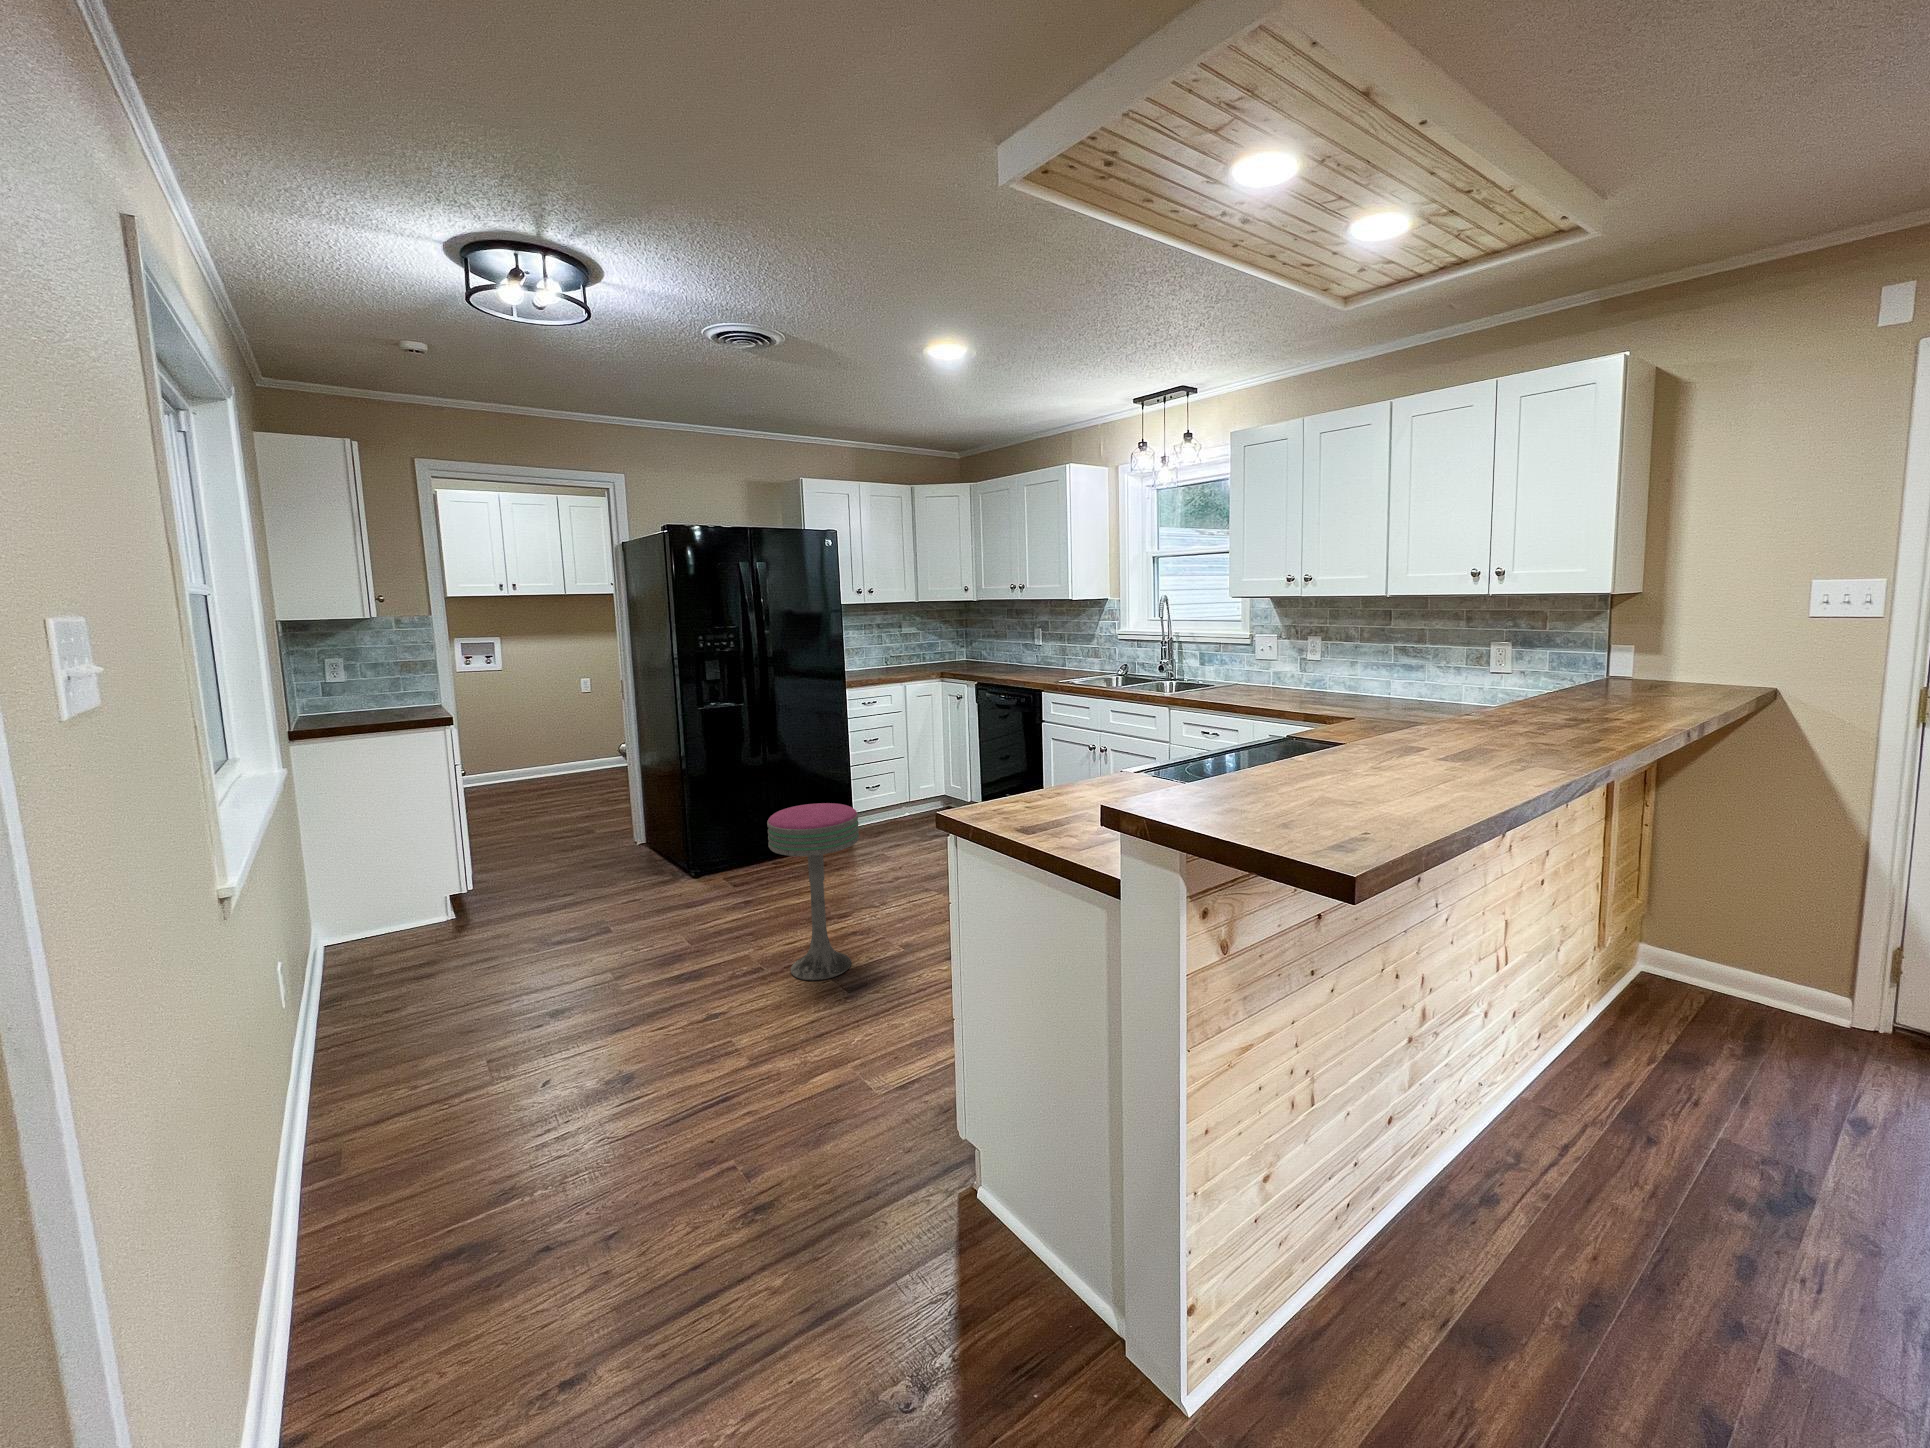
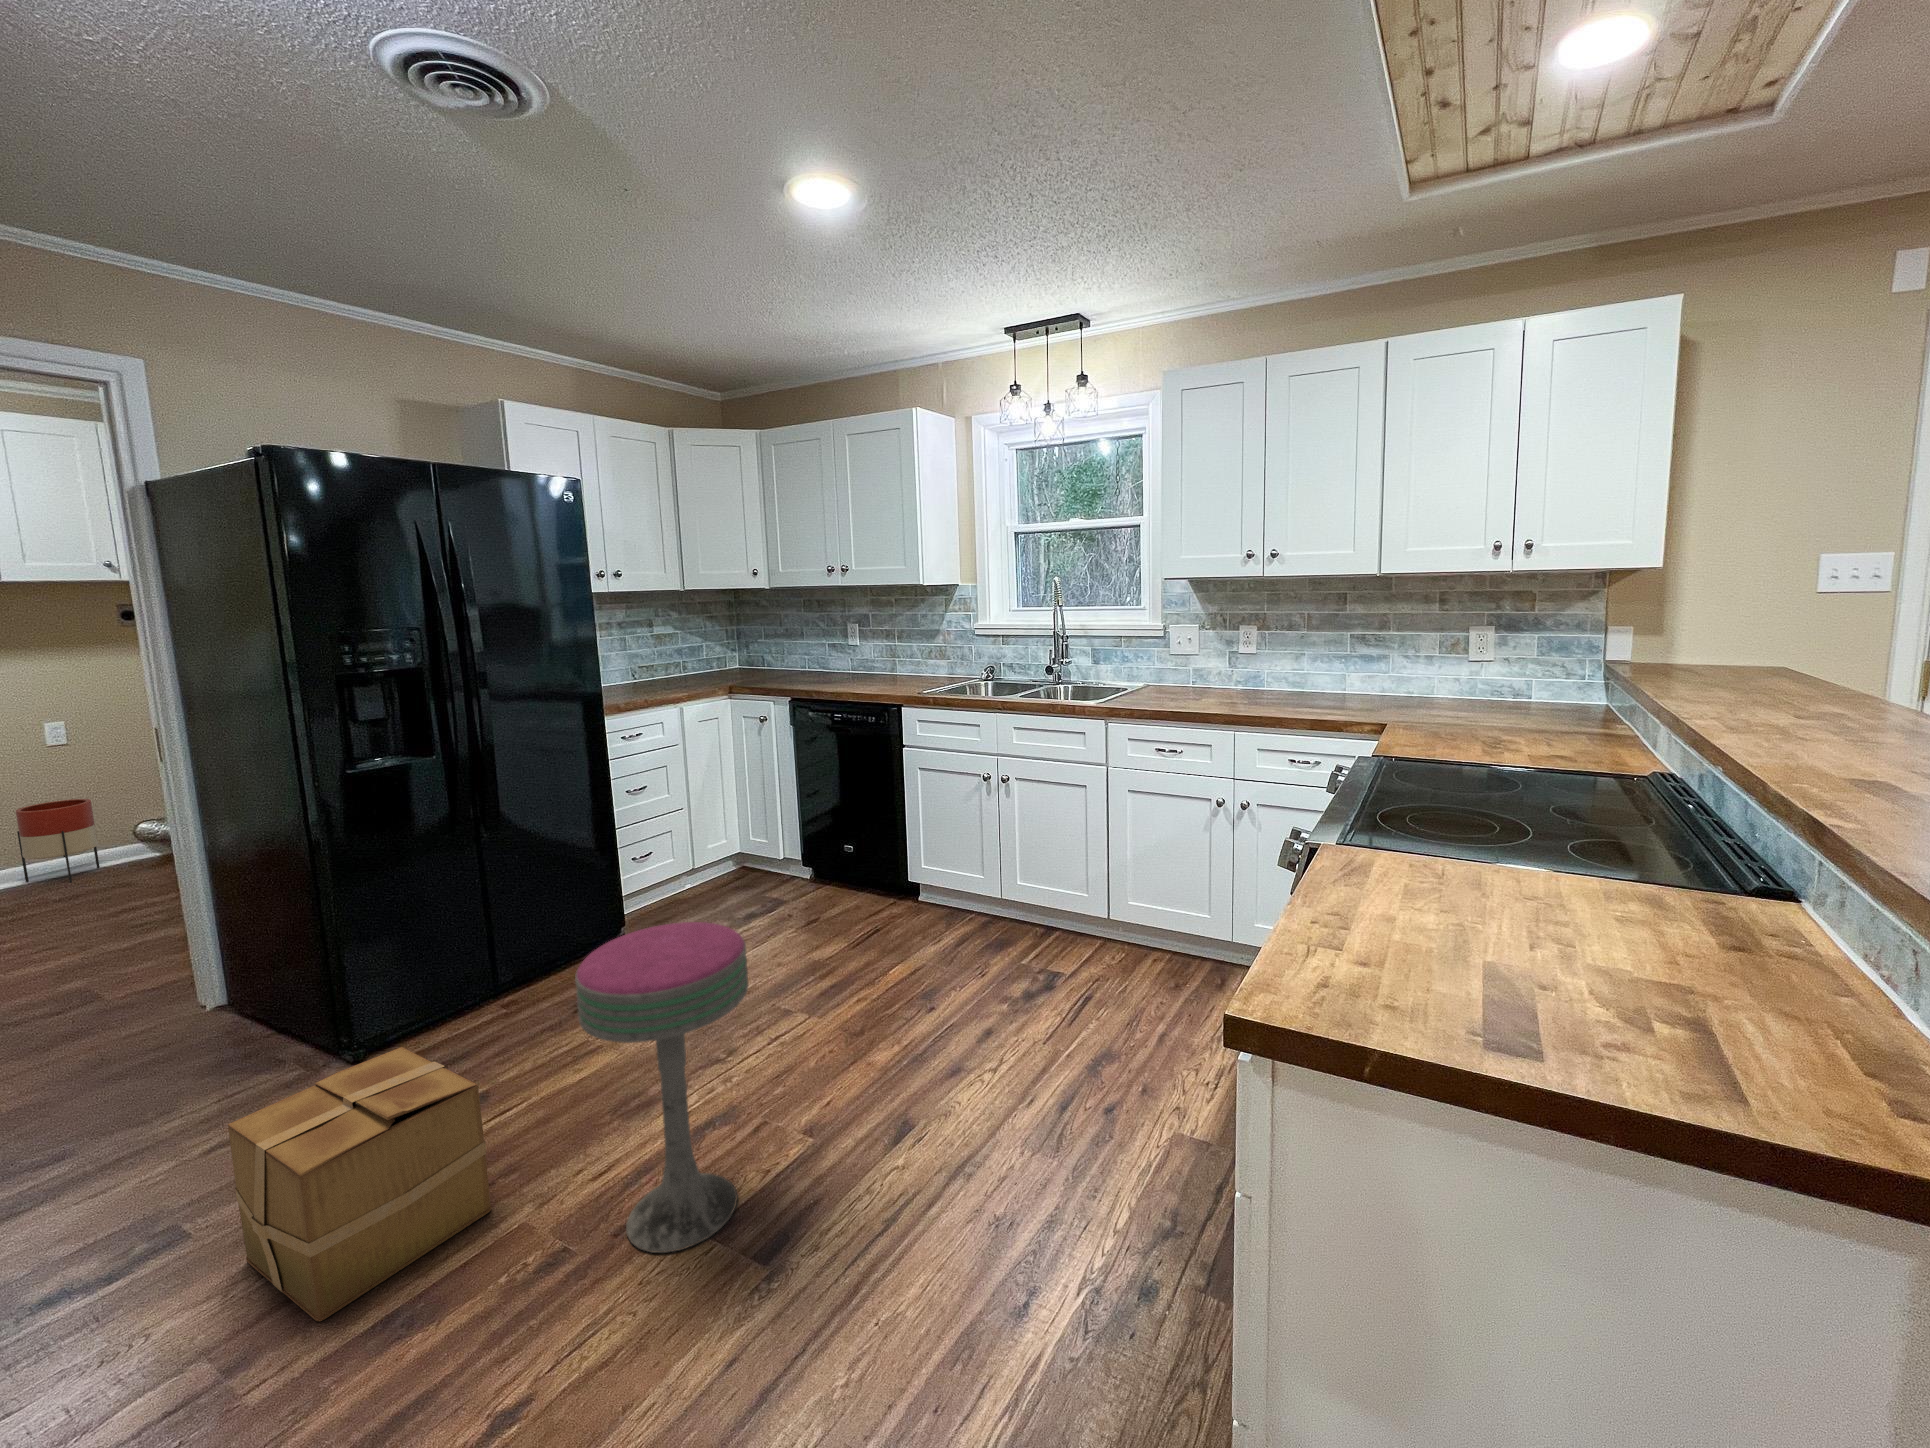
planter: none [565,726,601,775] -> present [16,799,100,883]
cardboard box: none [626,858,735,973] -> present [228,1047,492,1321]

